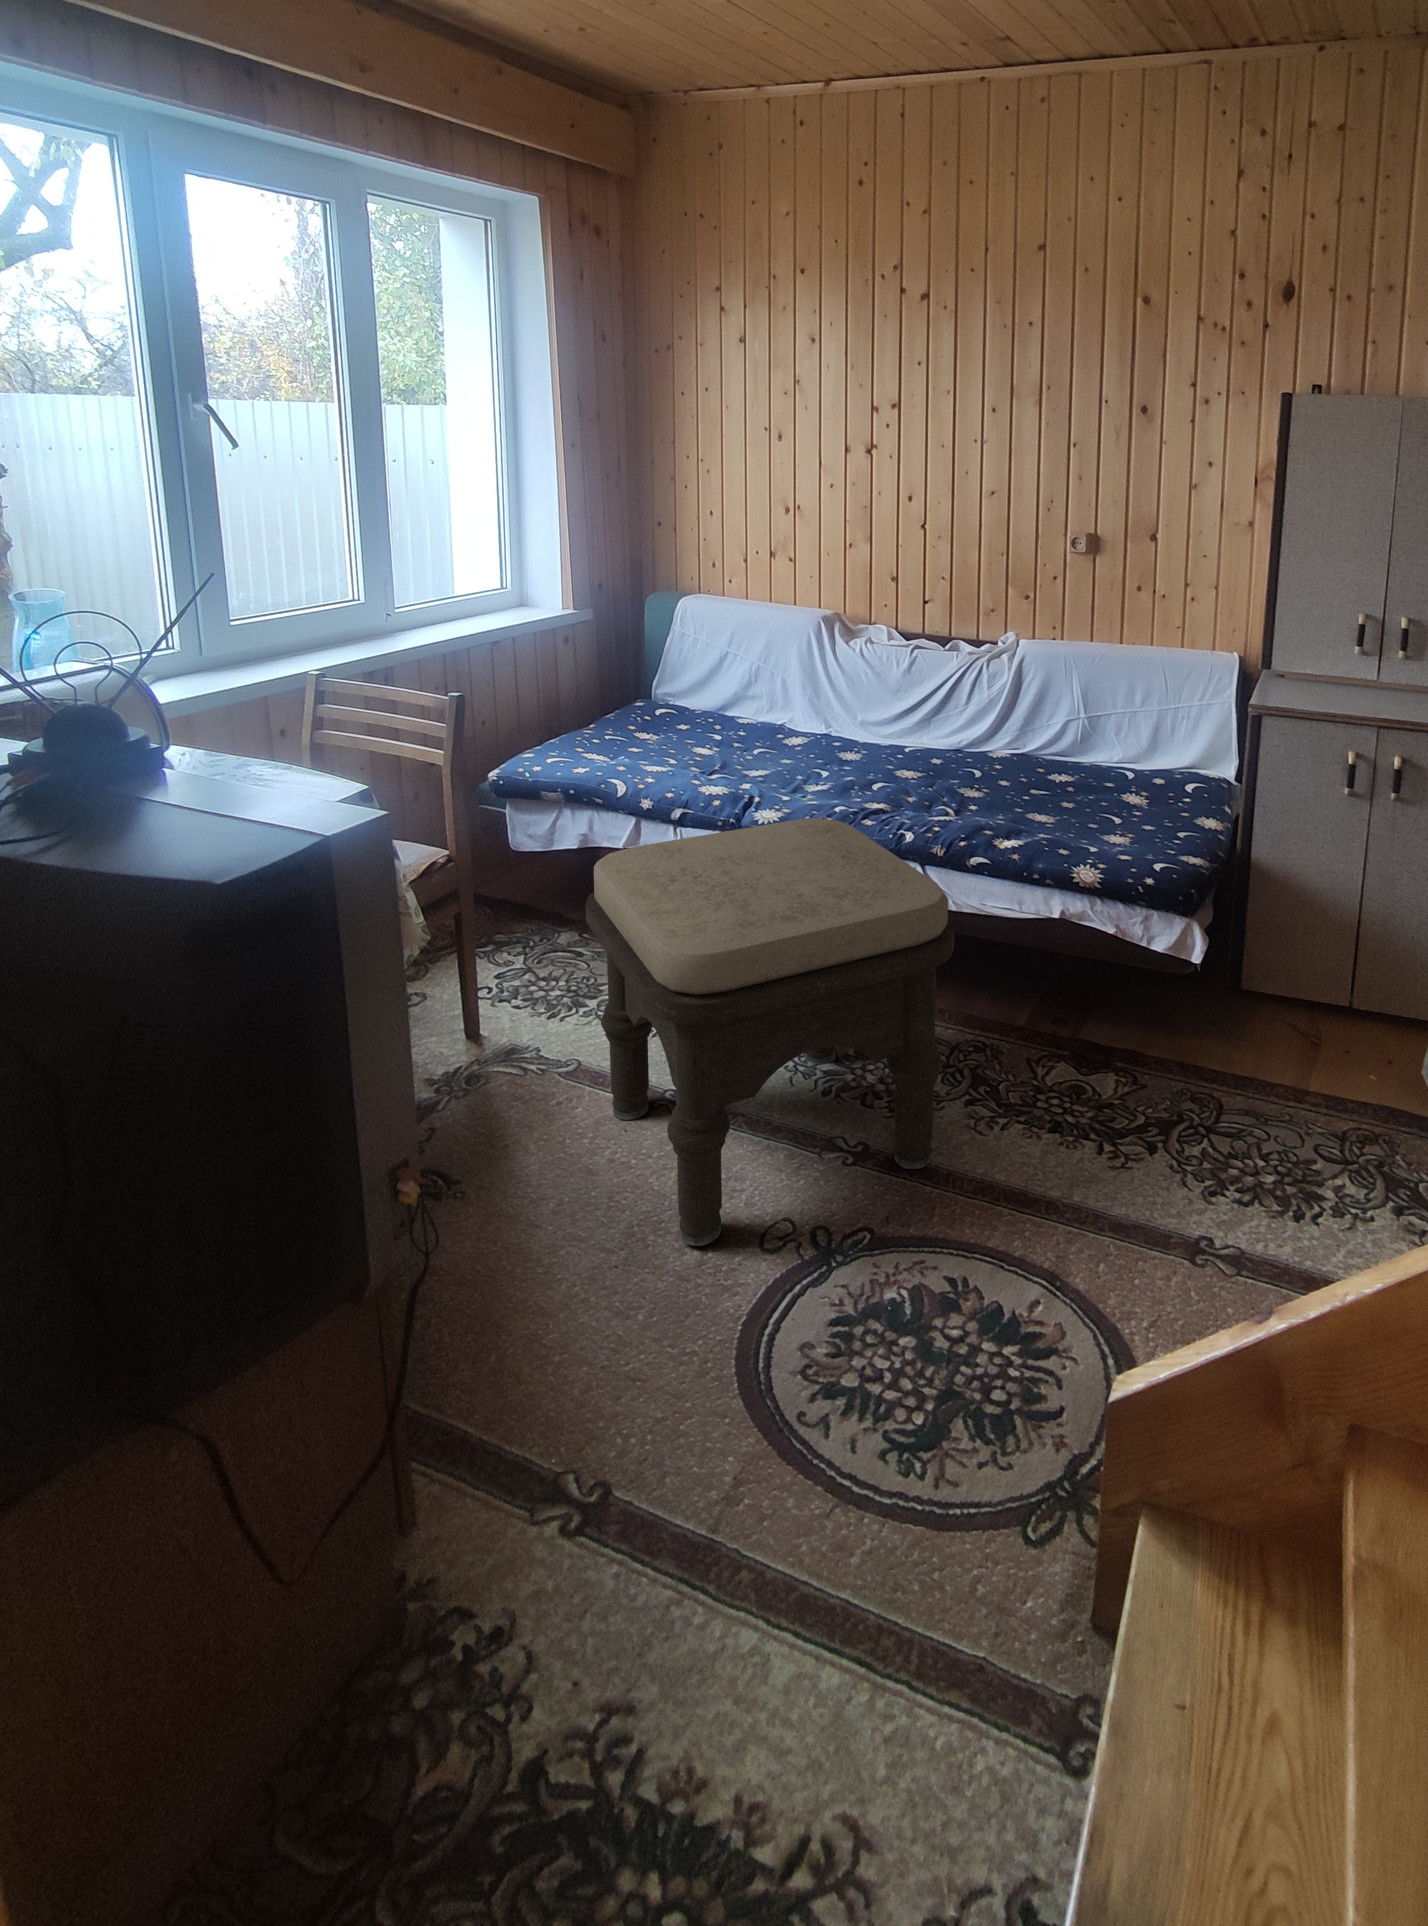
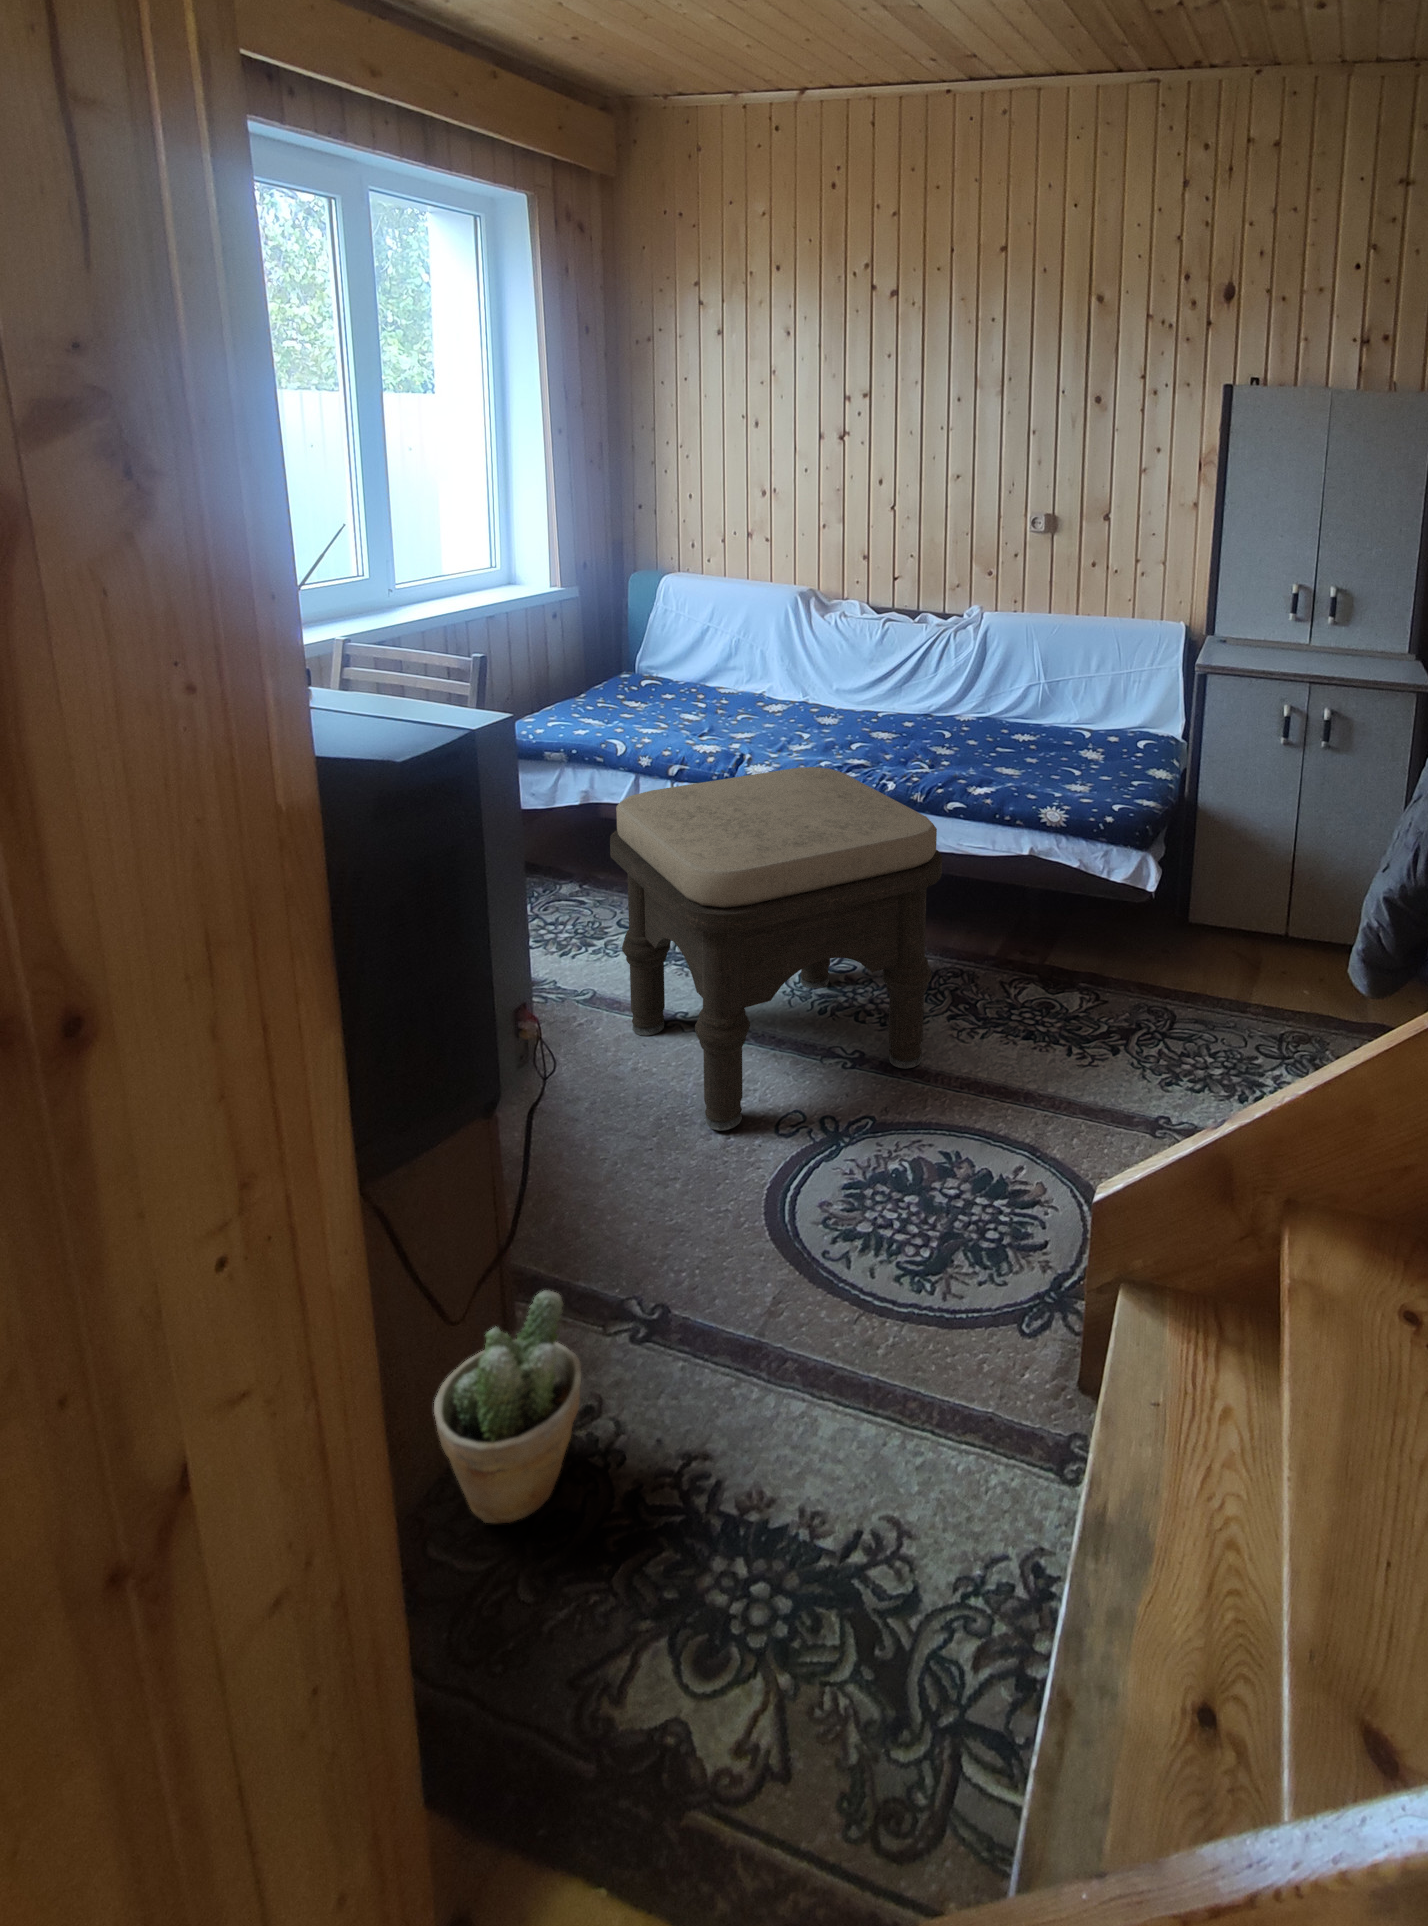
potted plant: none [289,1497,477,1800] -> present [434,1290,581,1523]

